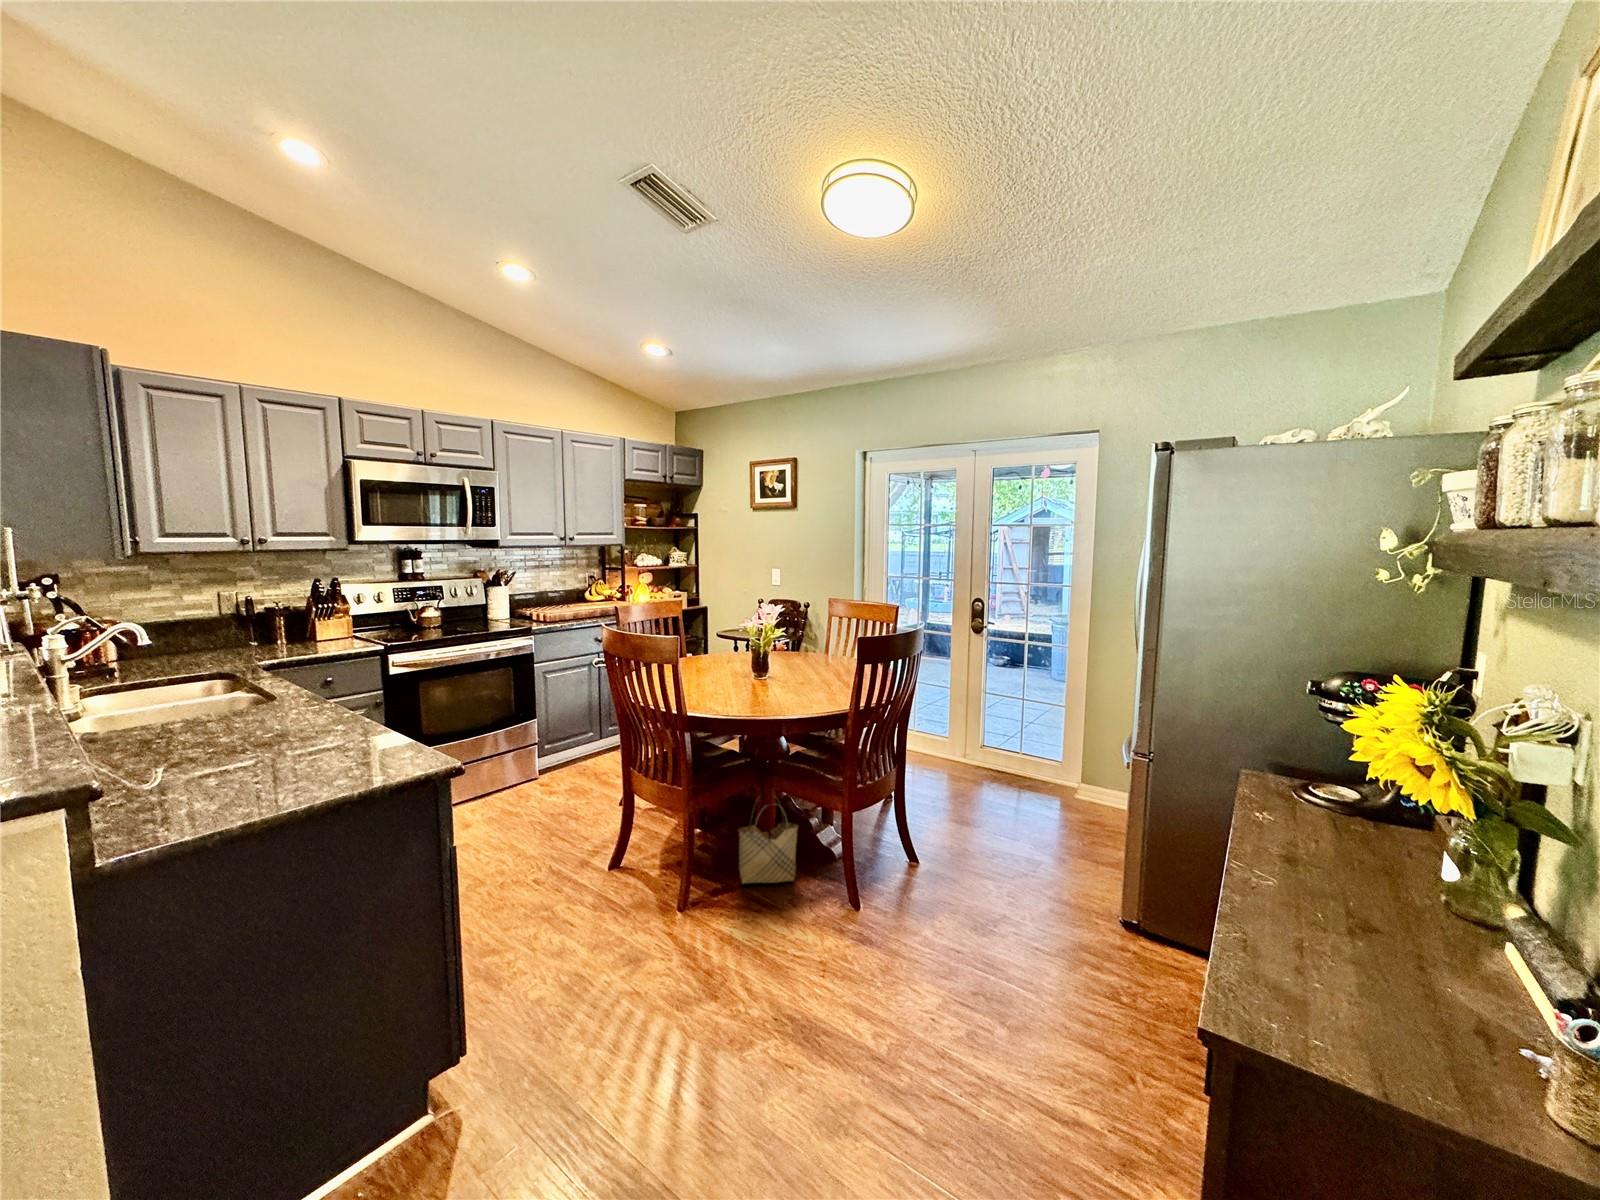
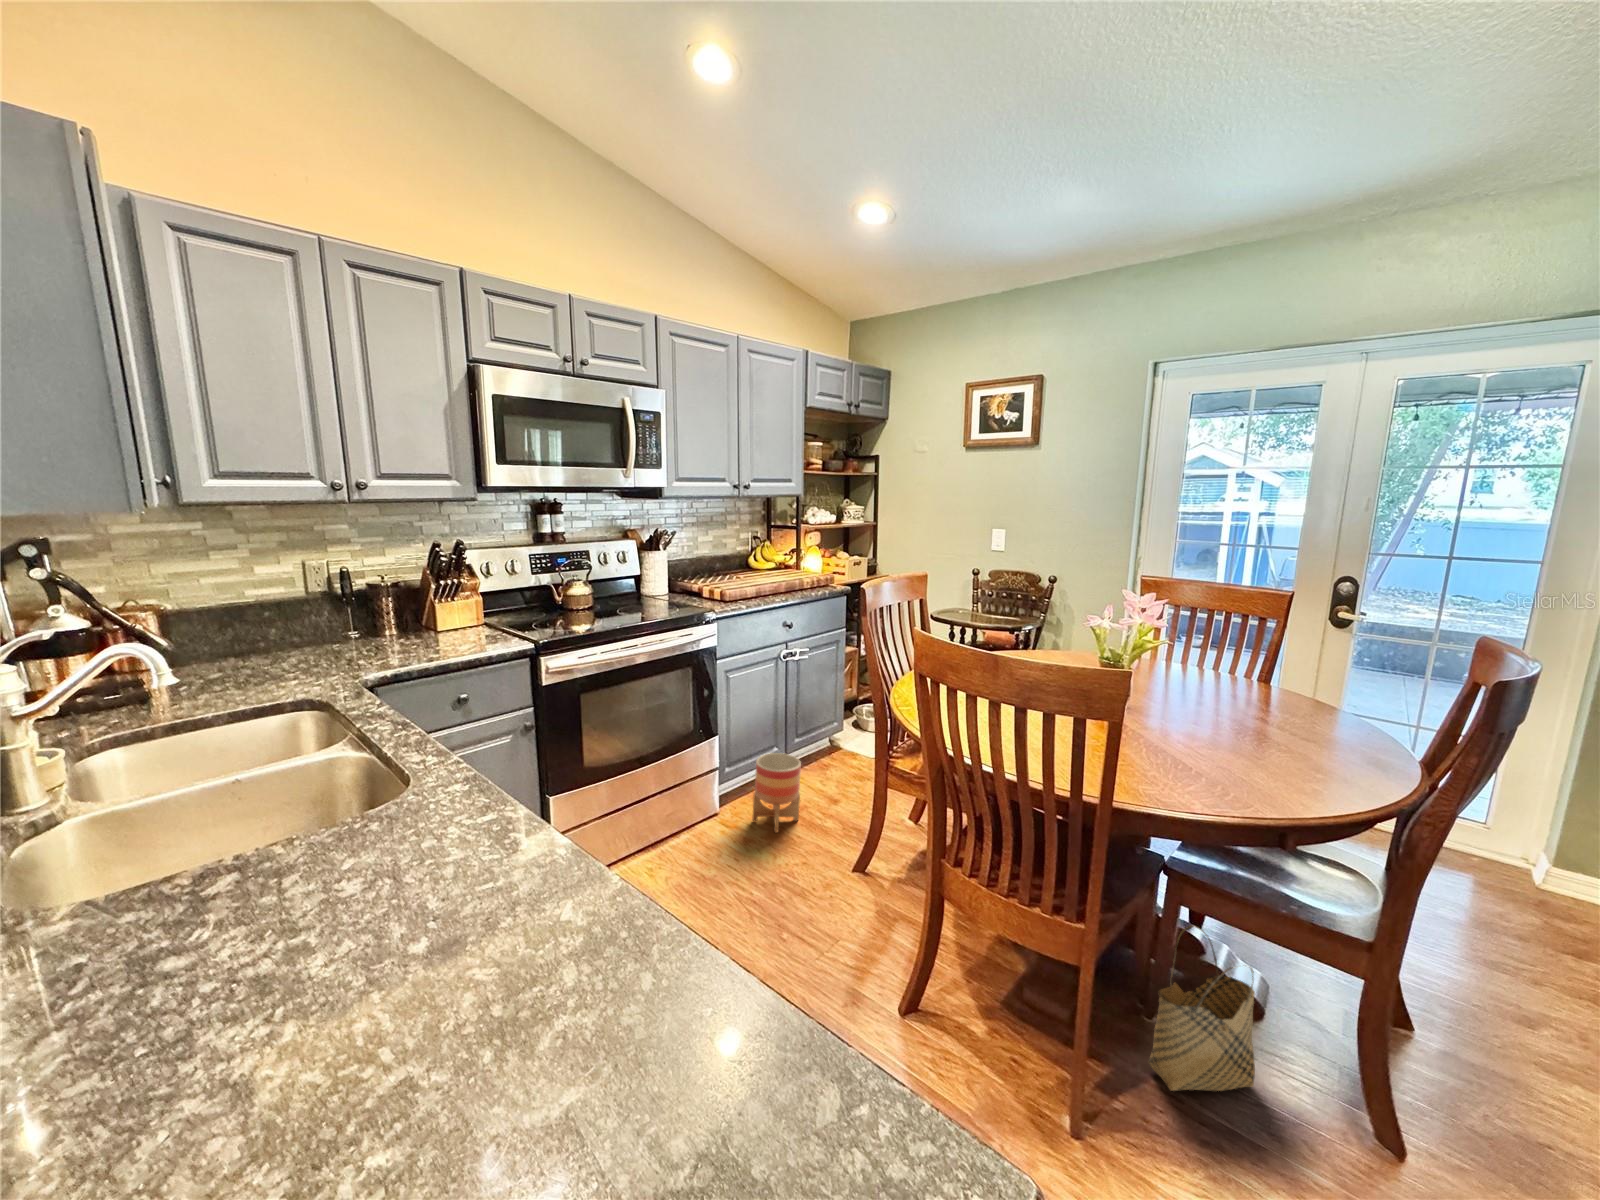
planter: none [561,731,597,786] -> present [753,753,801,832]

